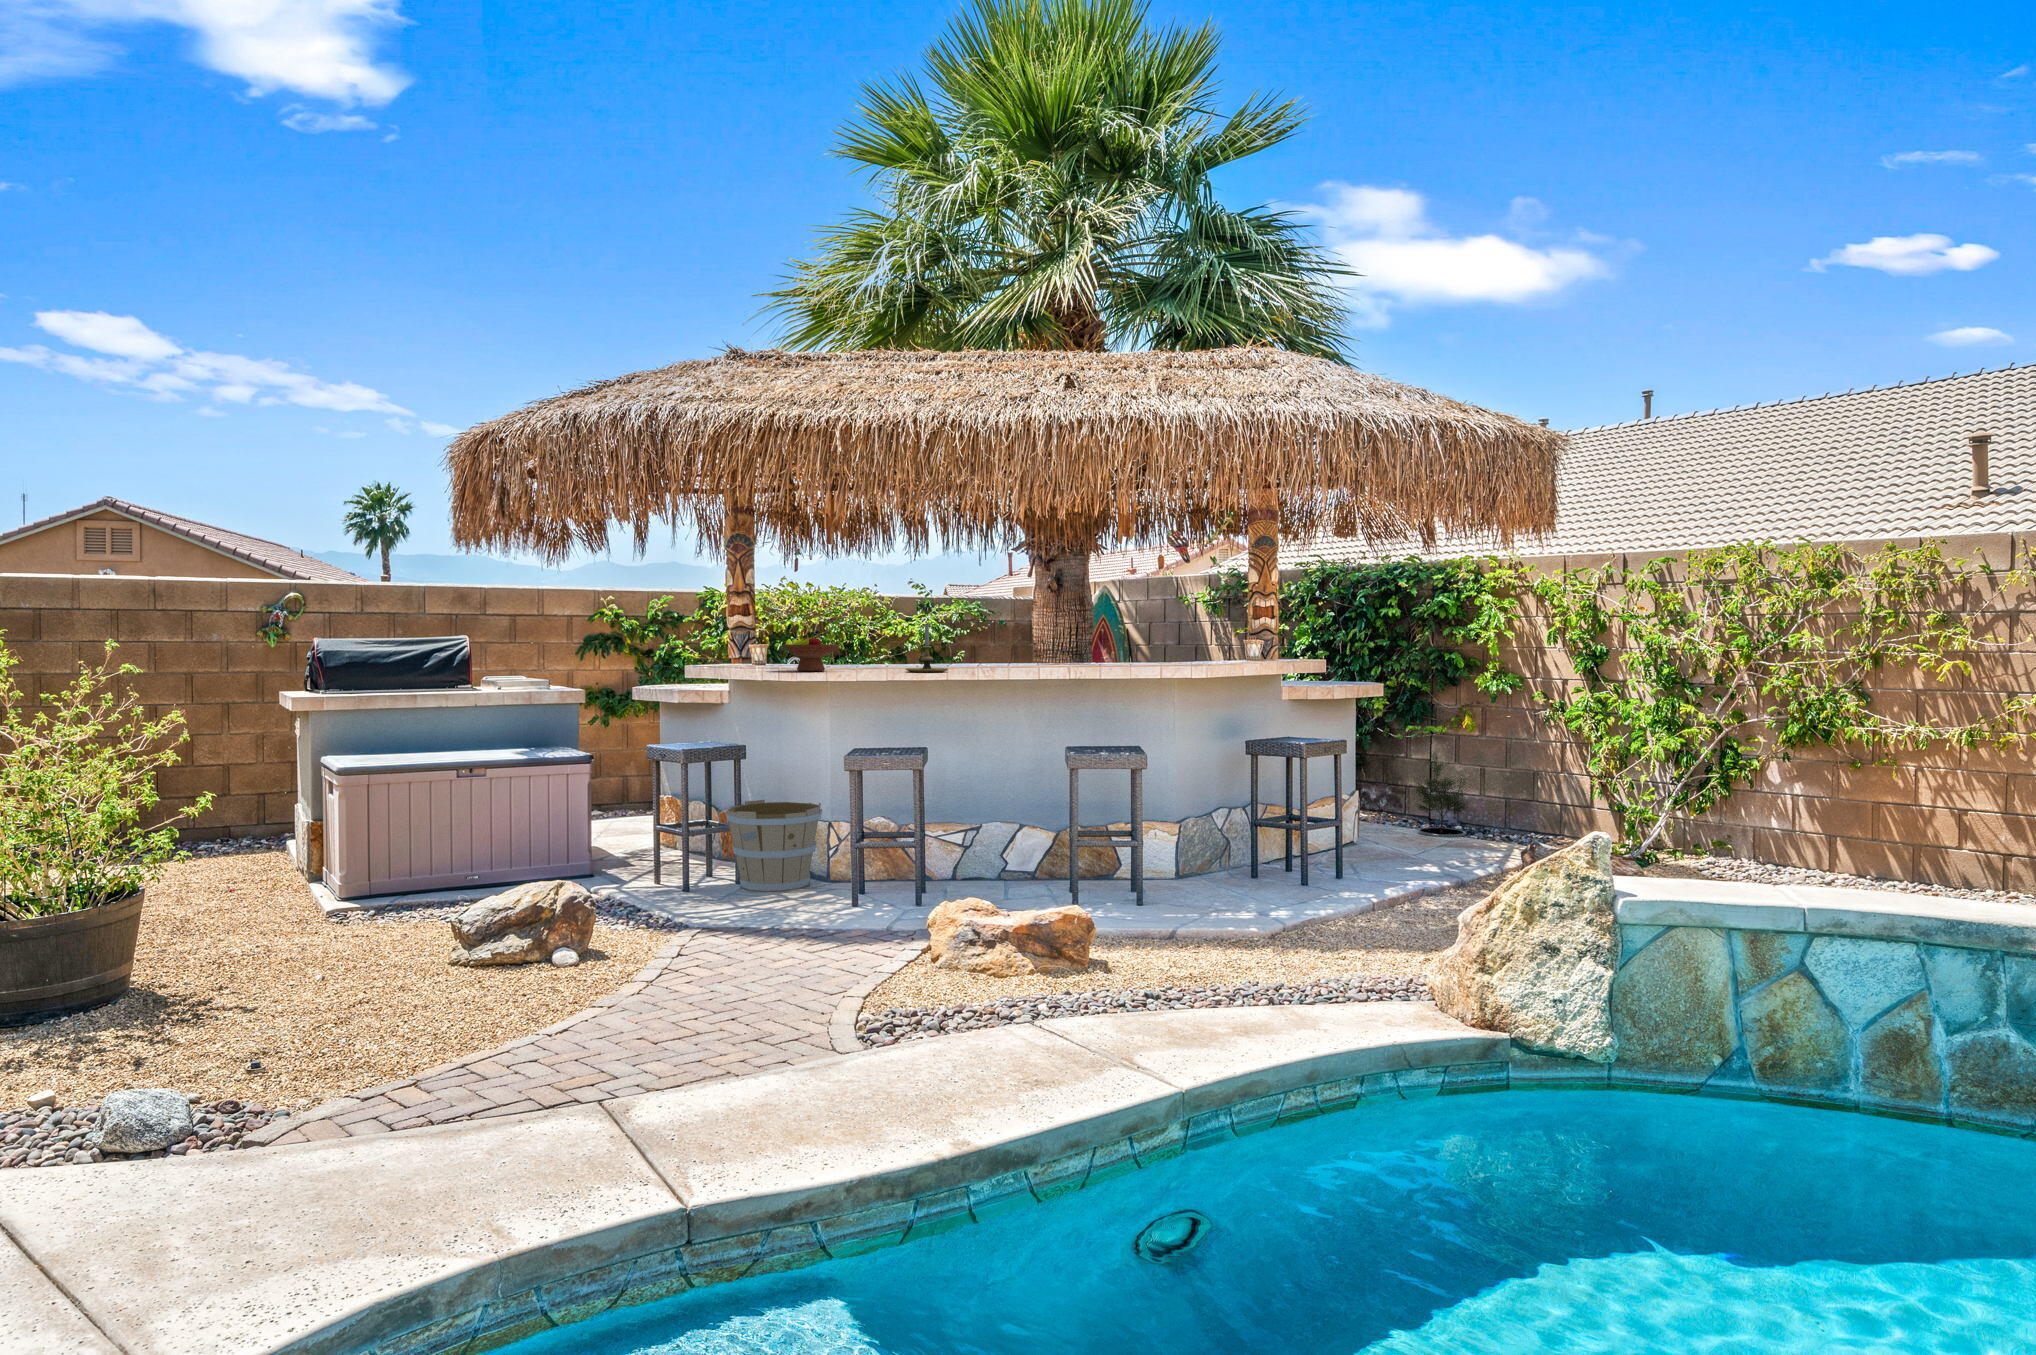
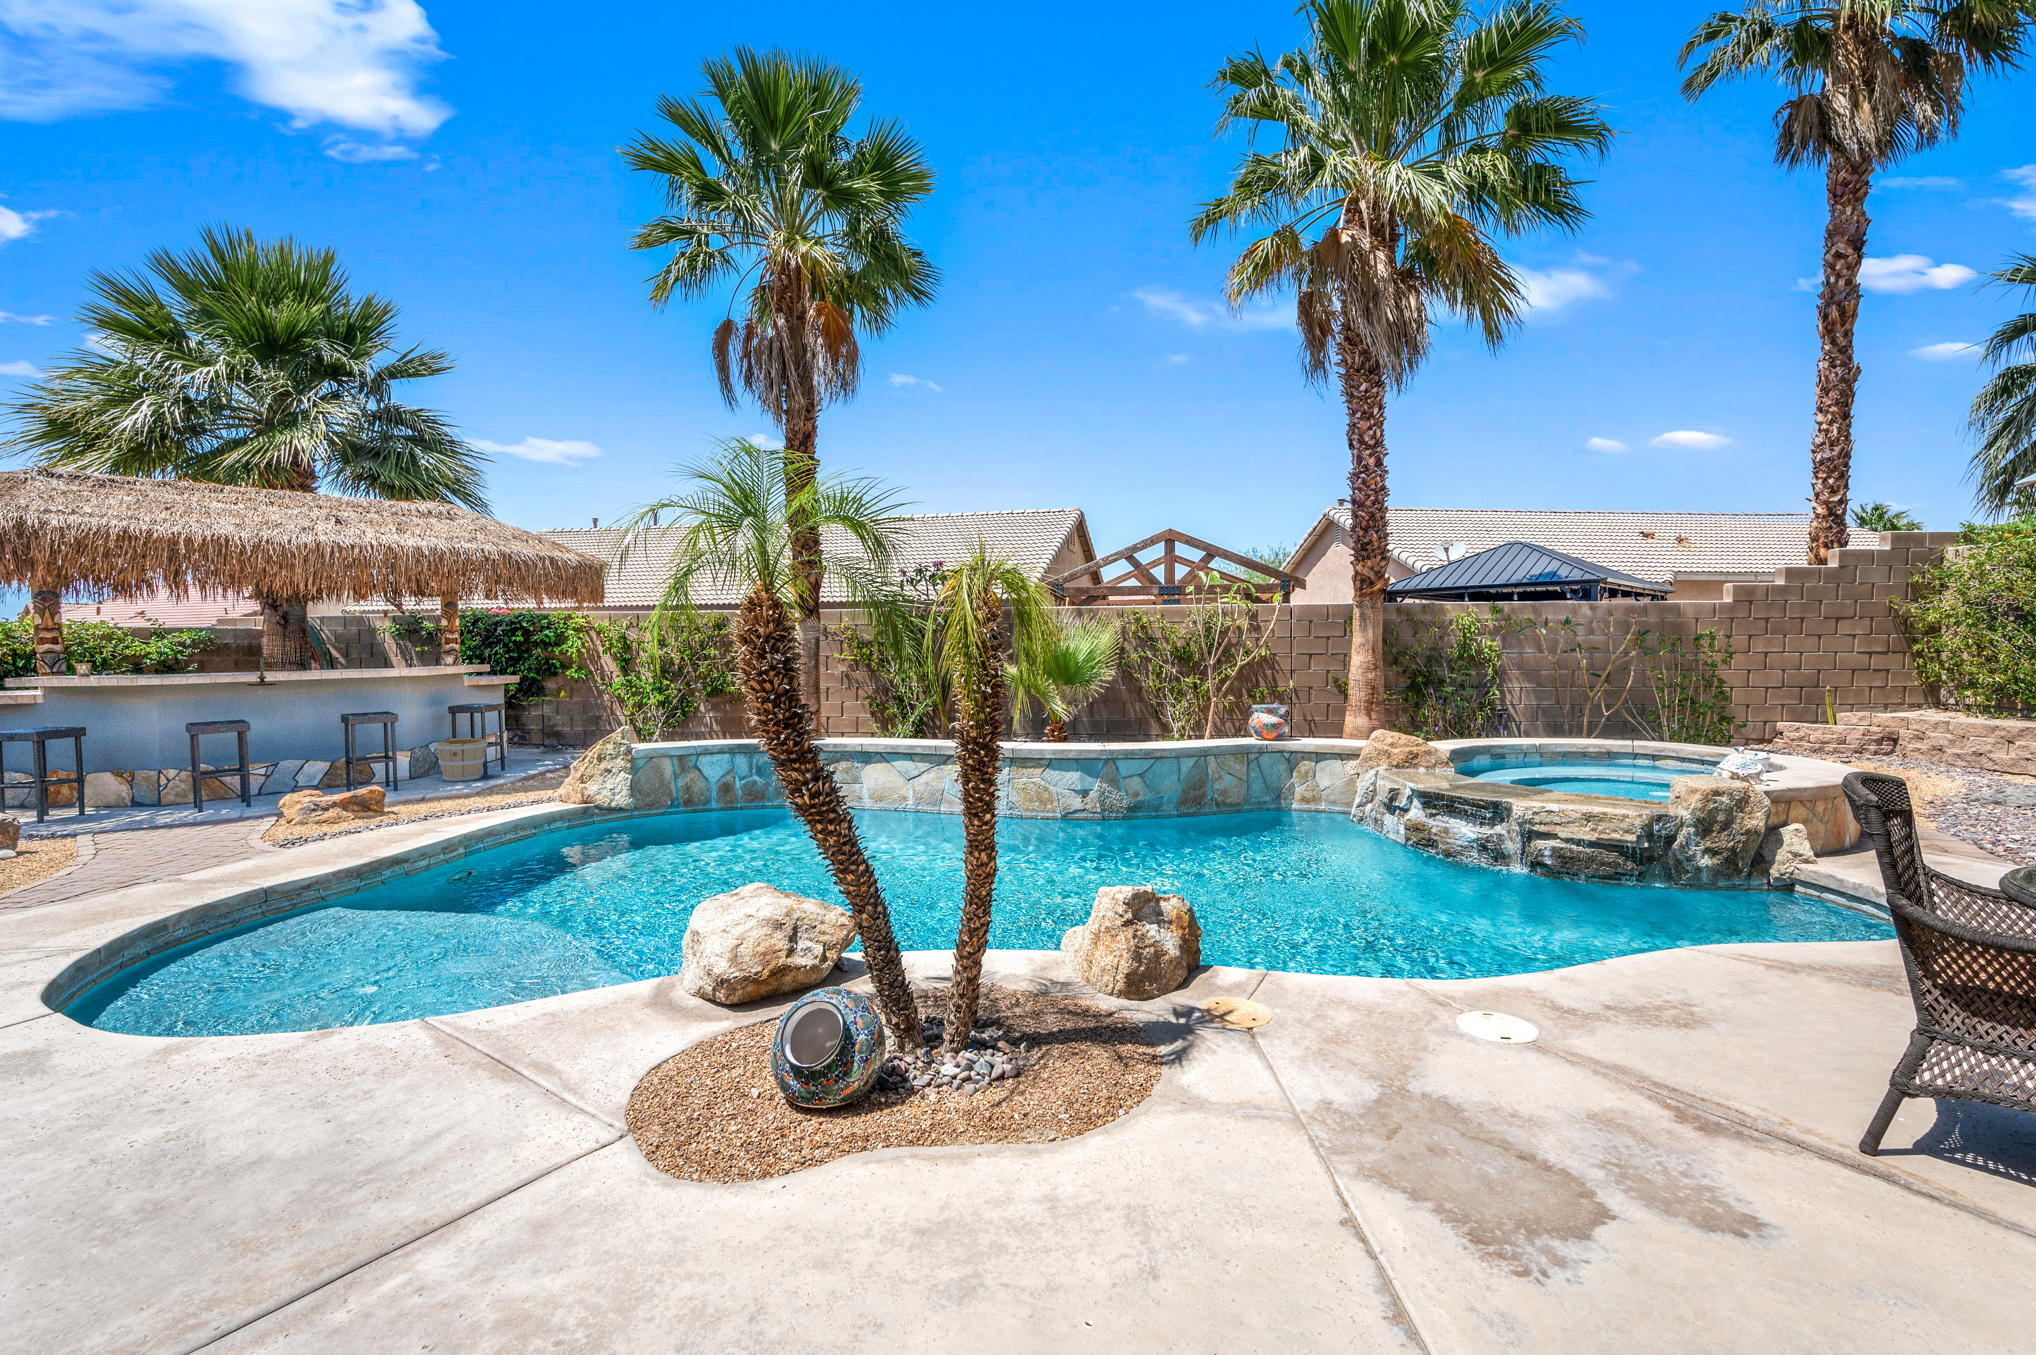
fruit bowl: present [783,634,838,671] -> none [154,666,197,687]
wooden bucket: present [726,800,822,892] -> present [435,738,488,781]

